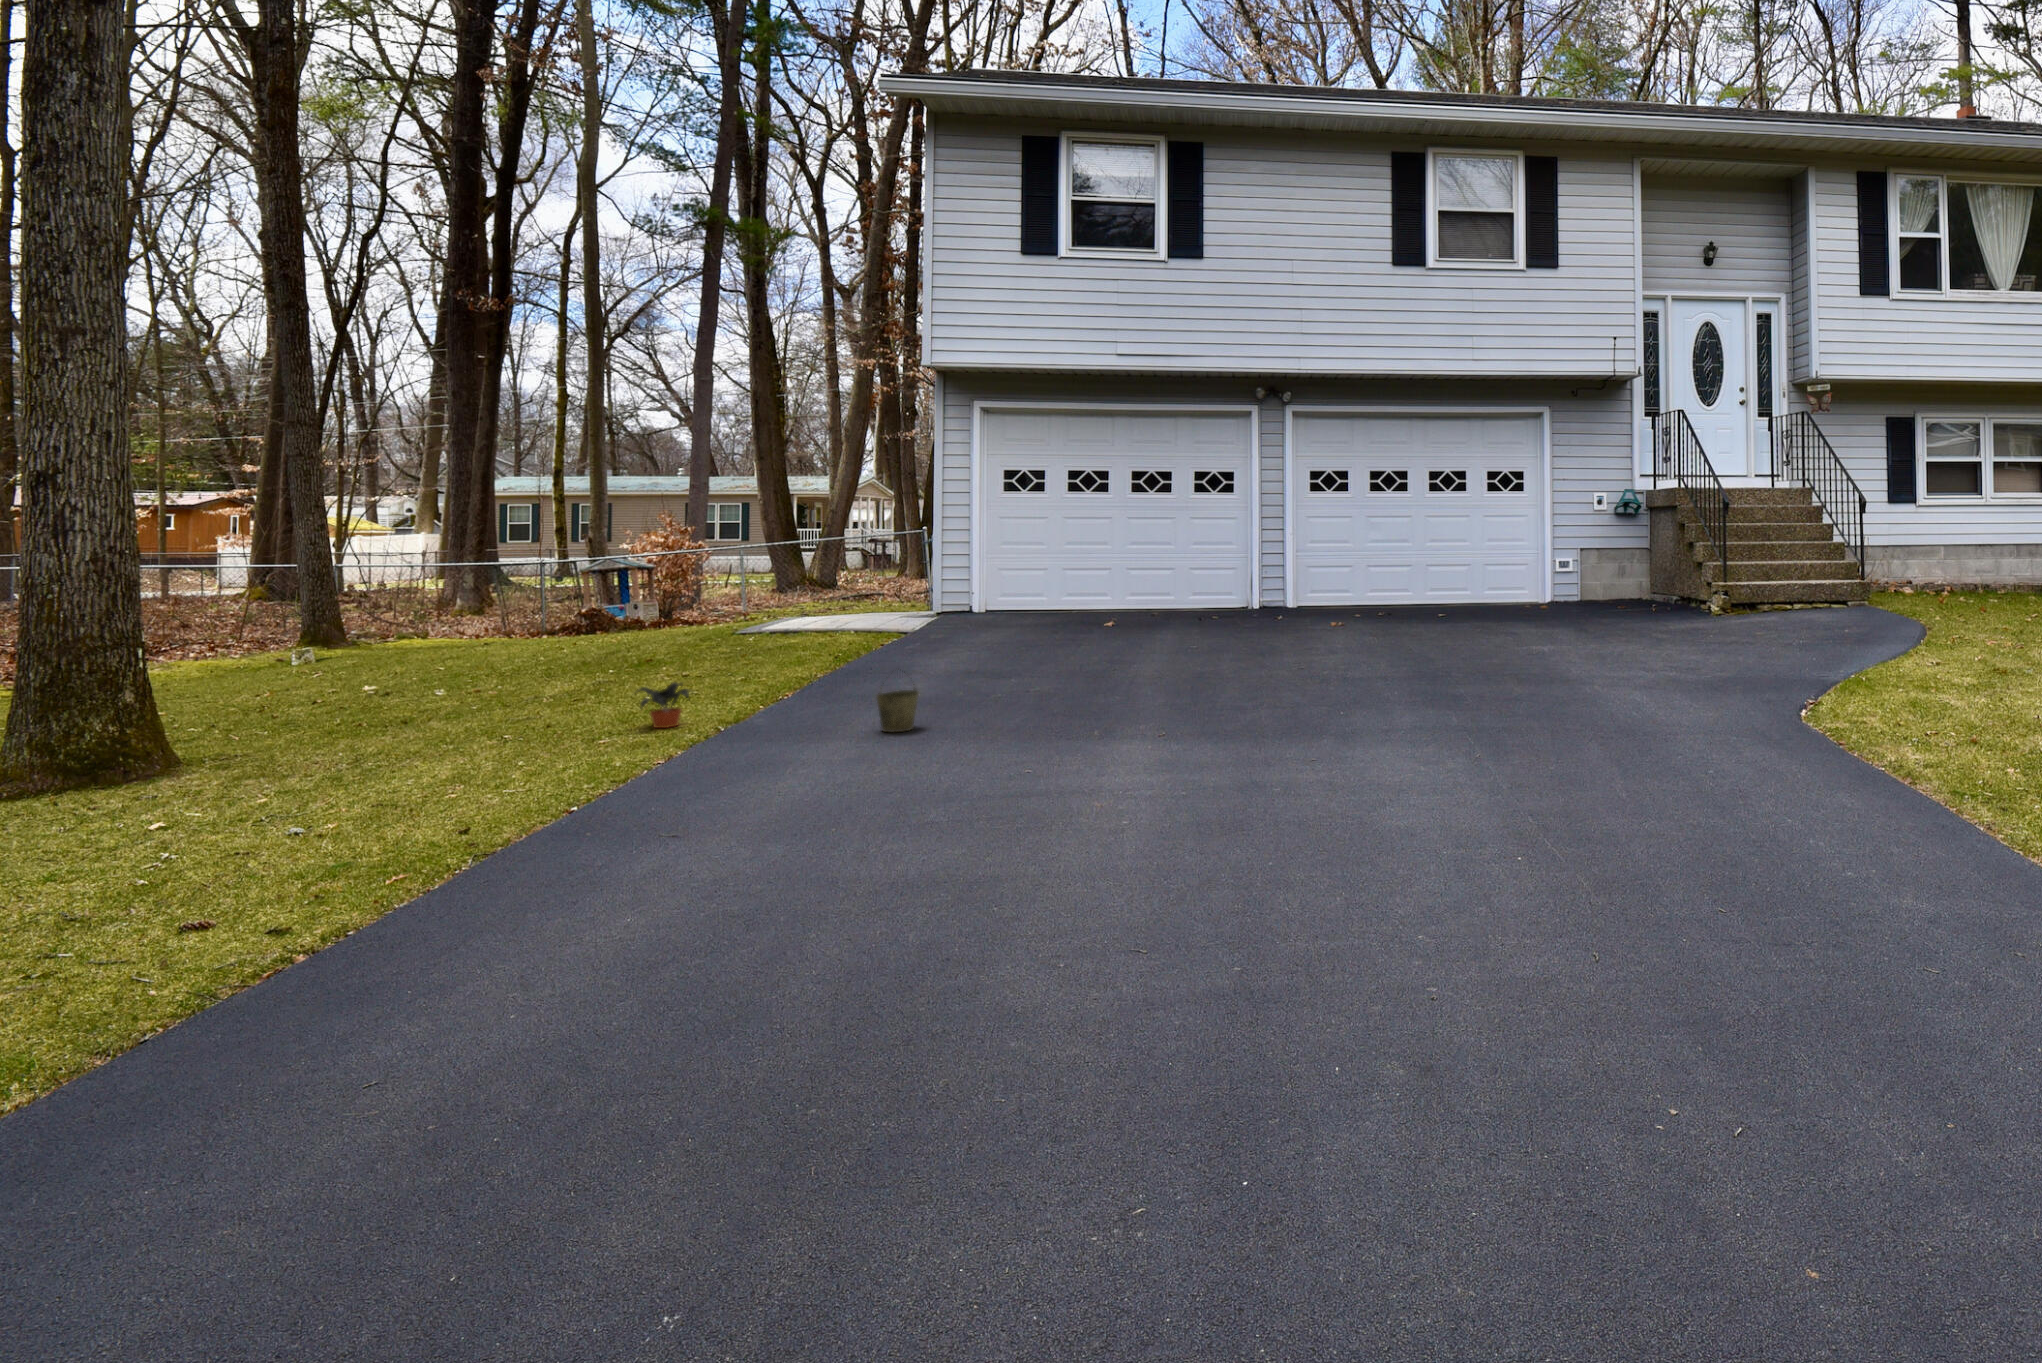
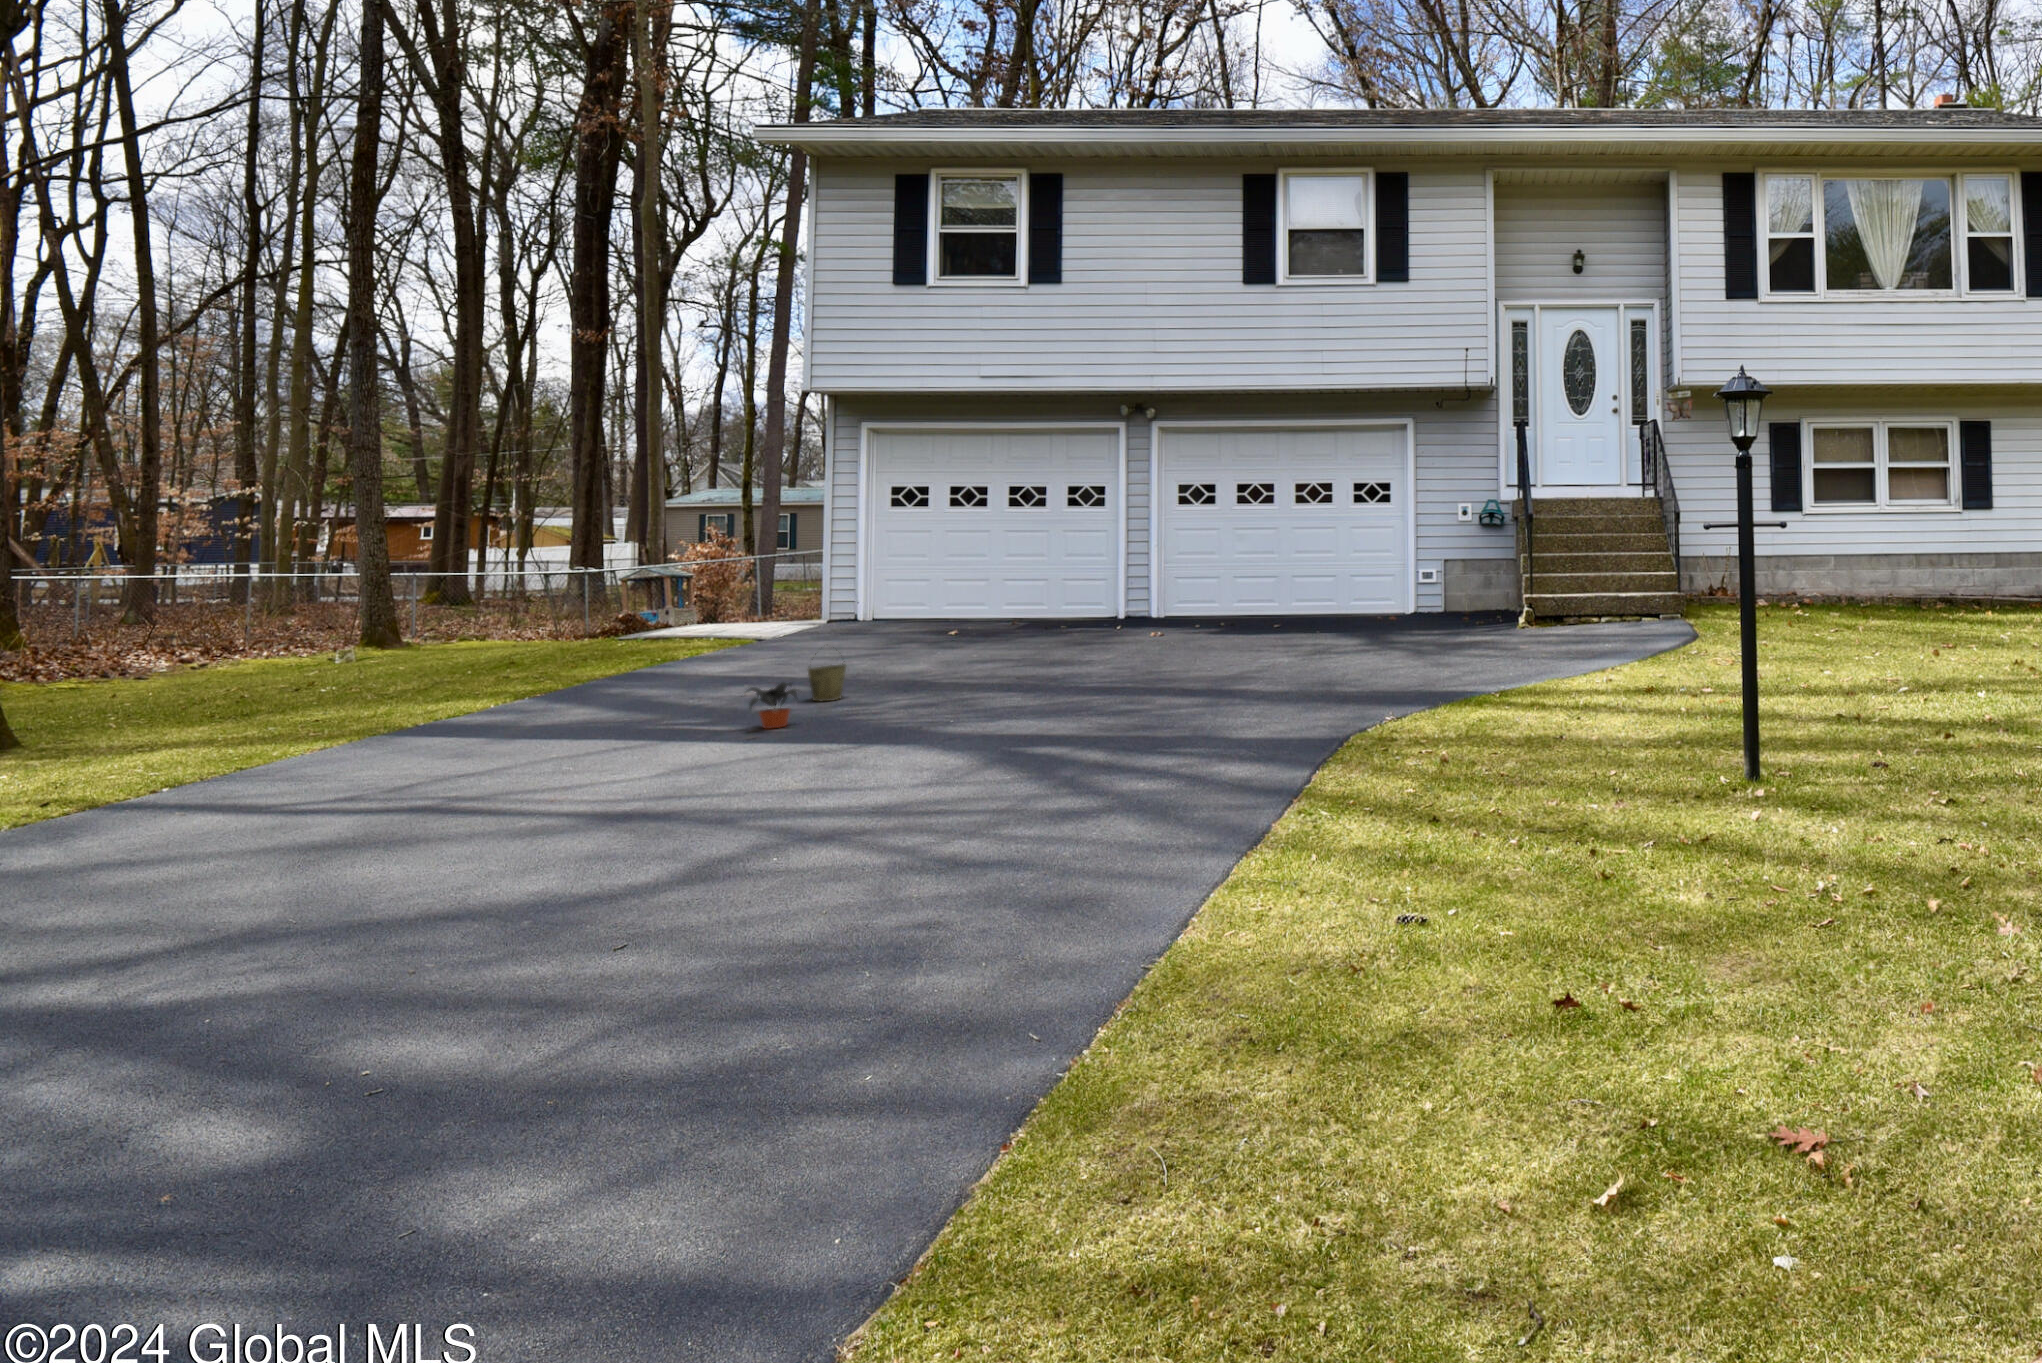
bucket: present [876,689,919,732] -> present [807,664,846,701]

